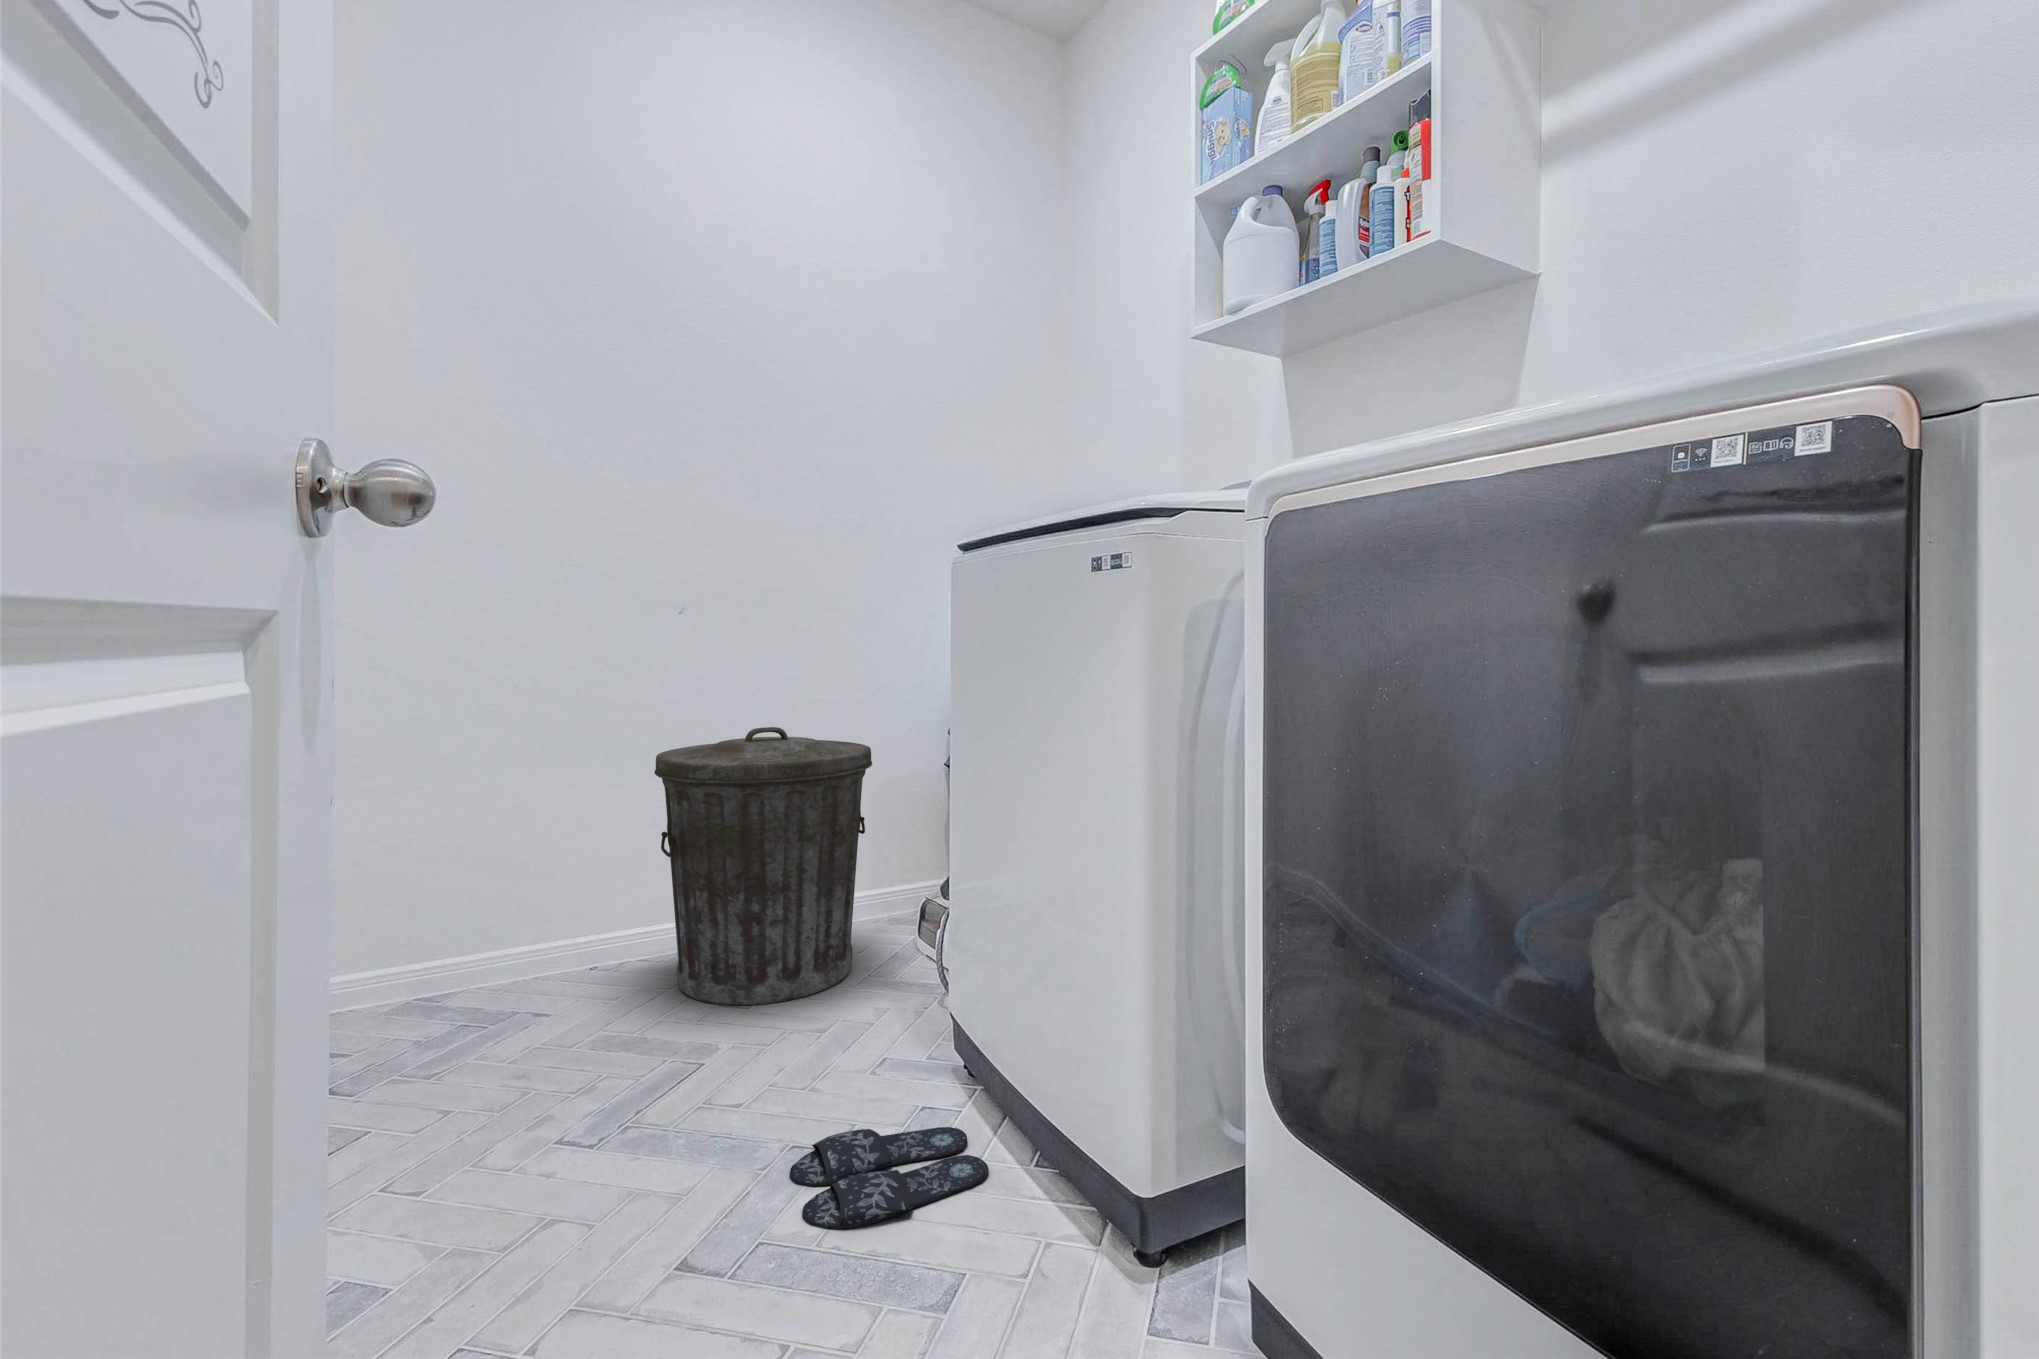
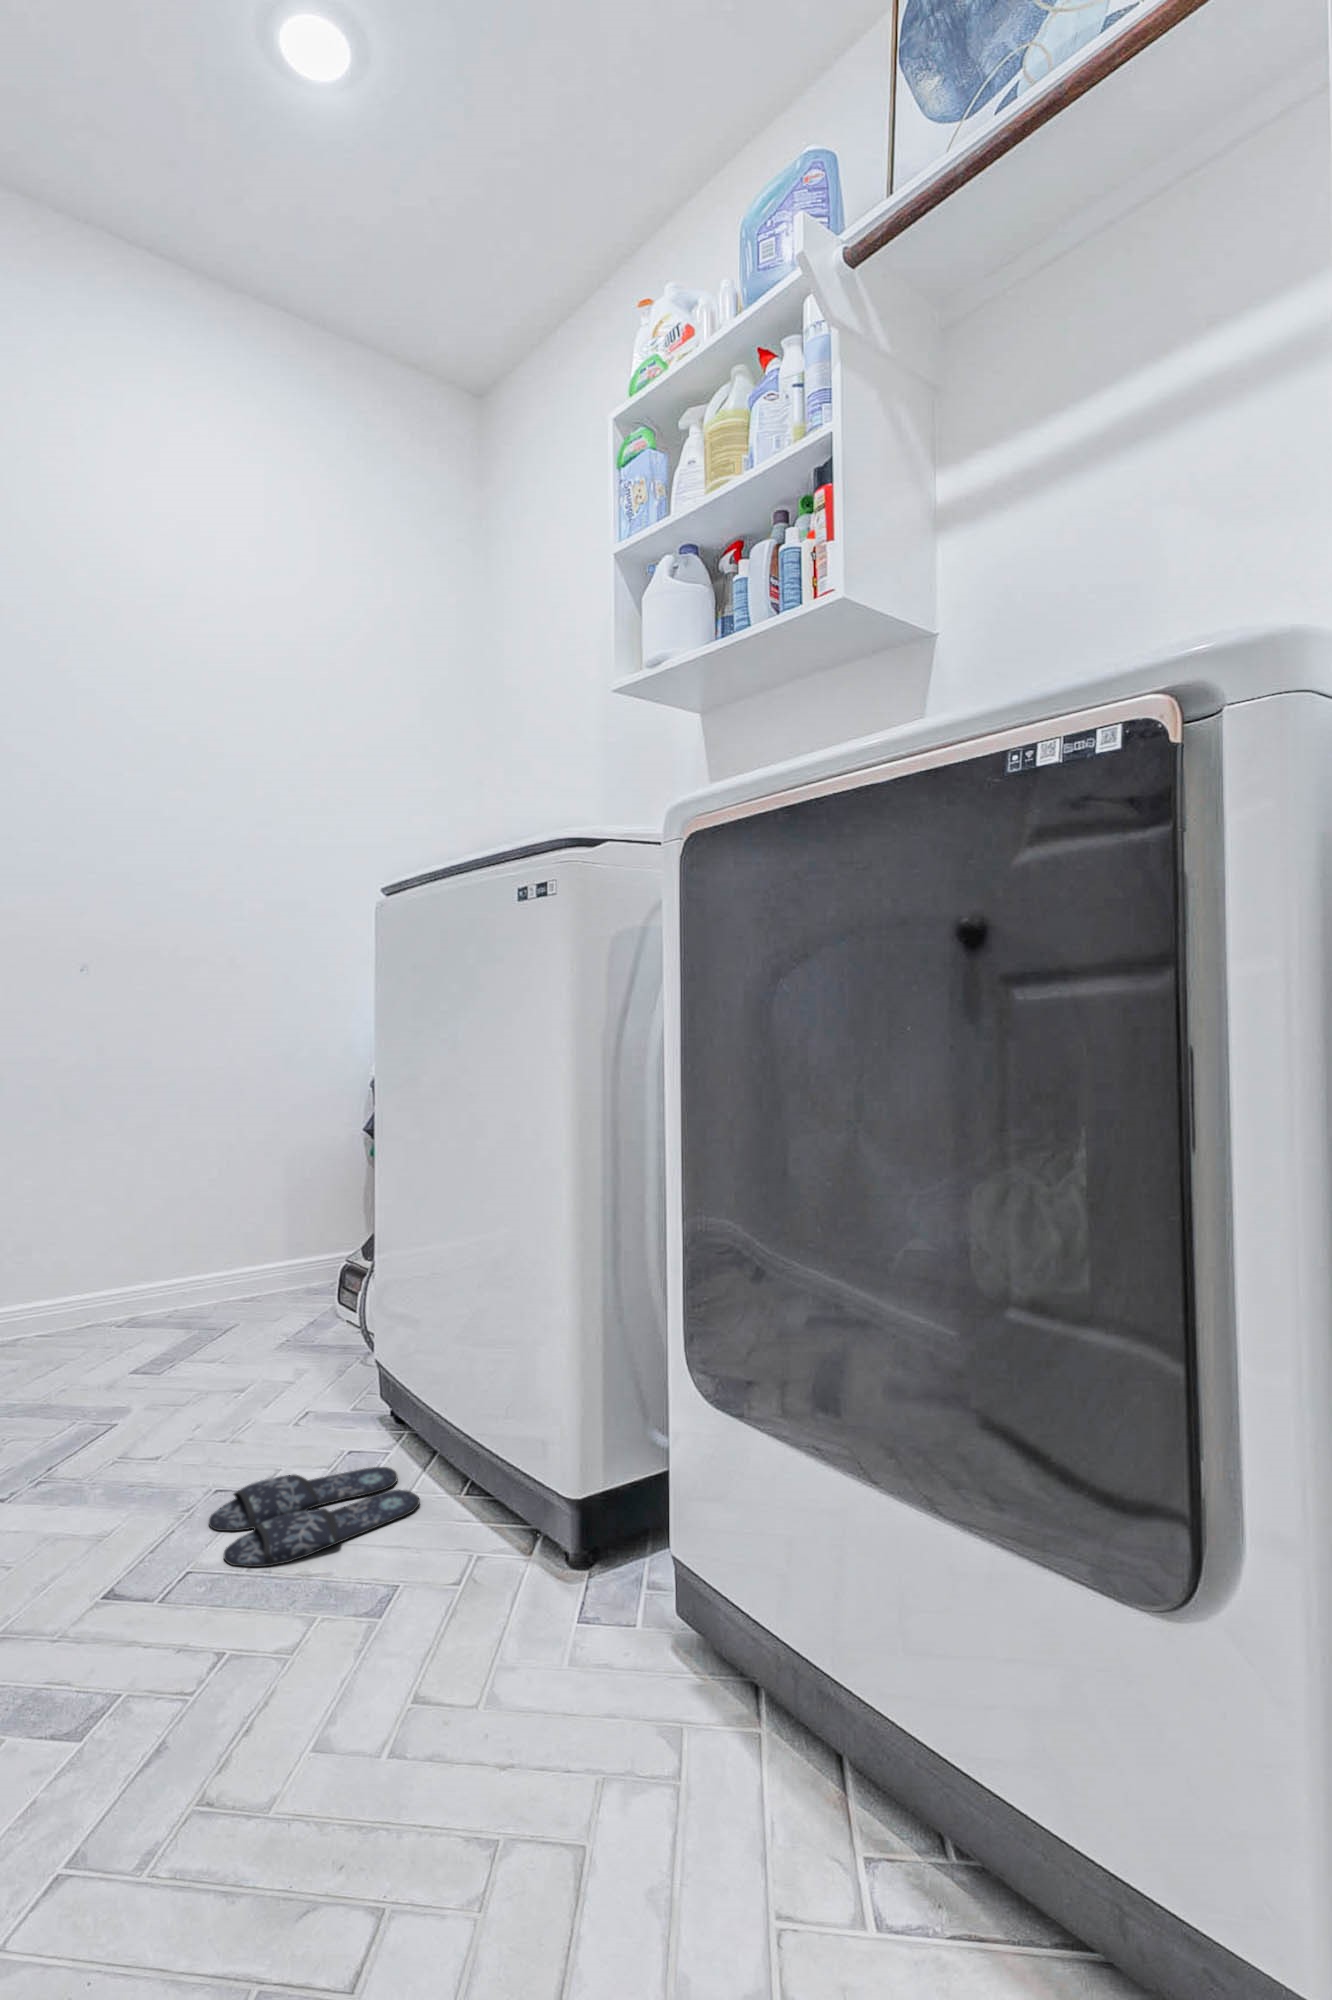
trash can: present [654,727,872,1005] -> none [48,1082,292,1374]

